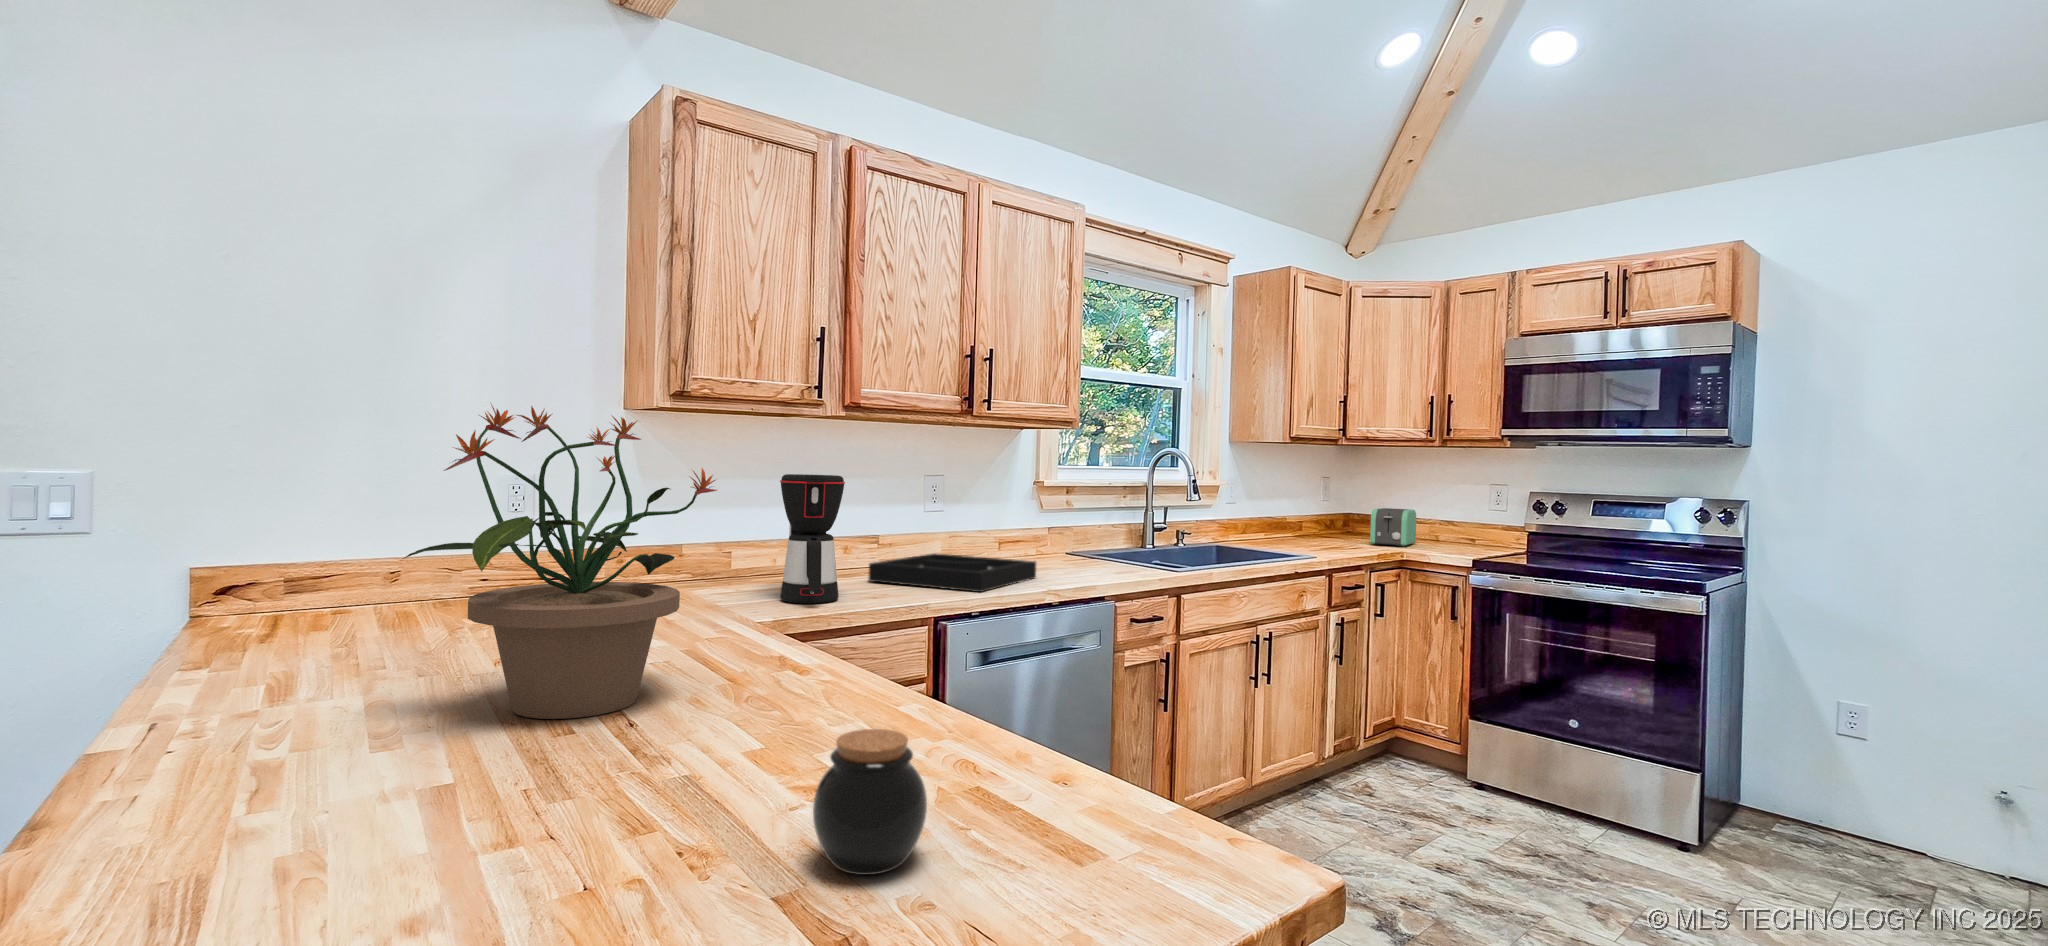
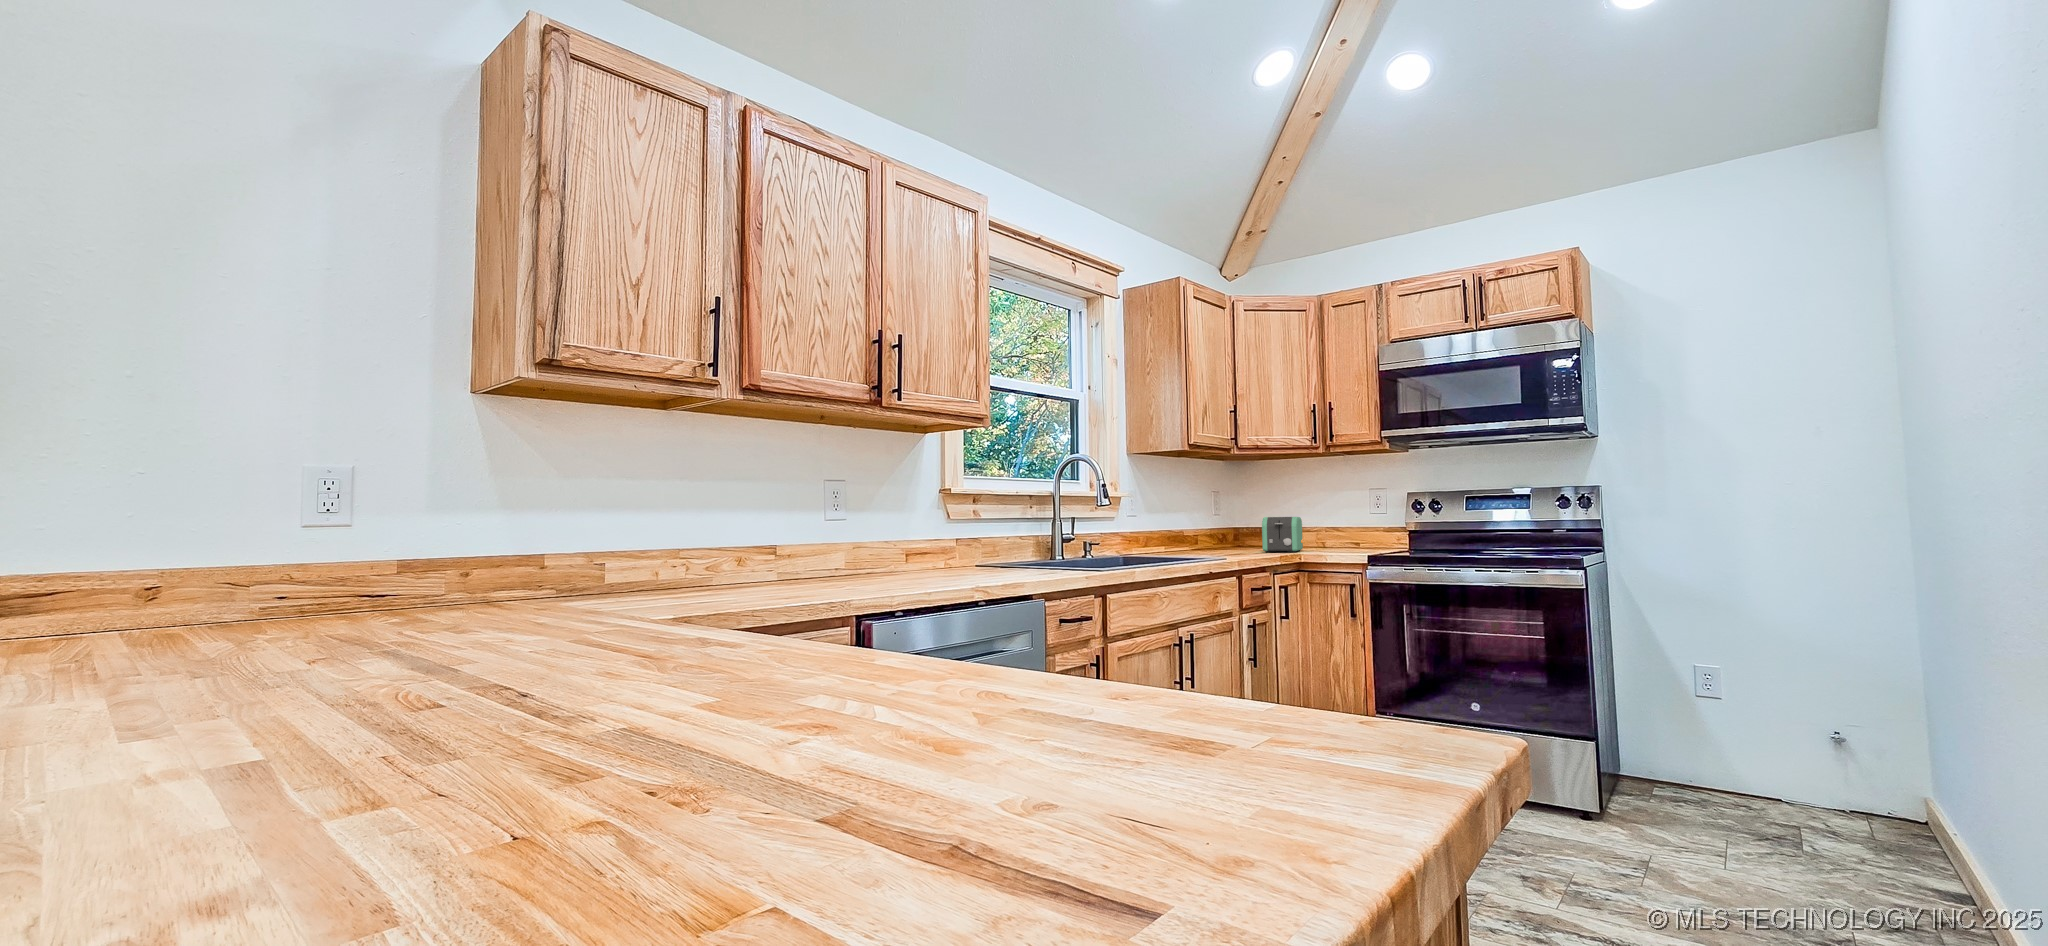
potted plant: present [403,404,717,719] -> none [171,271,639,695]
coffee maker: present [780,474,845,603] -> none [674,454,752,604]
decorative tray: present [869,553,1036,592] -> none [772,562,957,590]
jar: present [813,729,927,875] -> none [882,592,1048,790]

